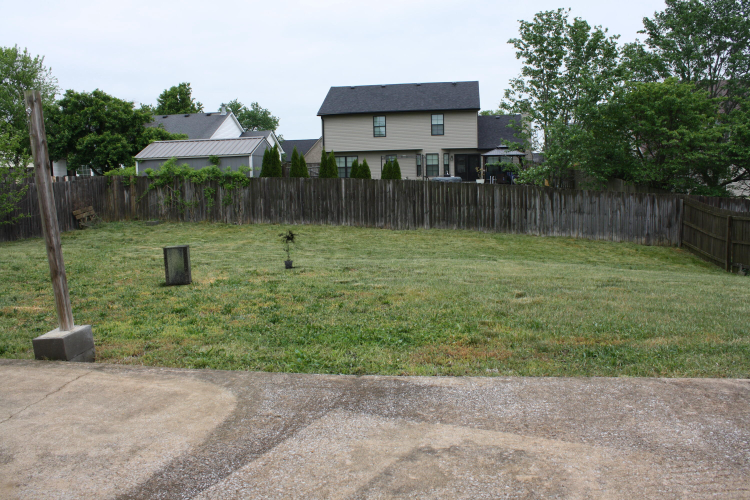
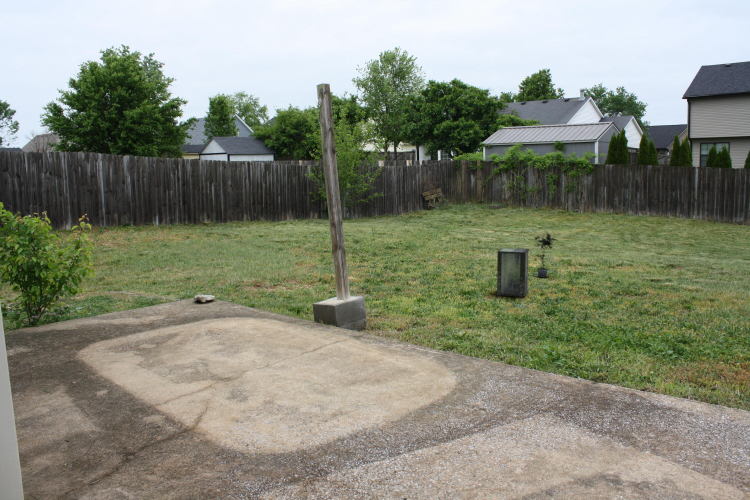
potted plant: present [279,231,297,268] -> present [535,233,556,278]

